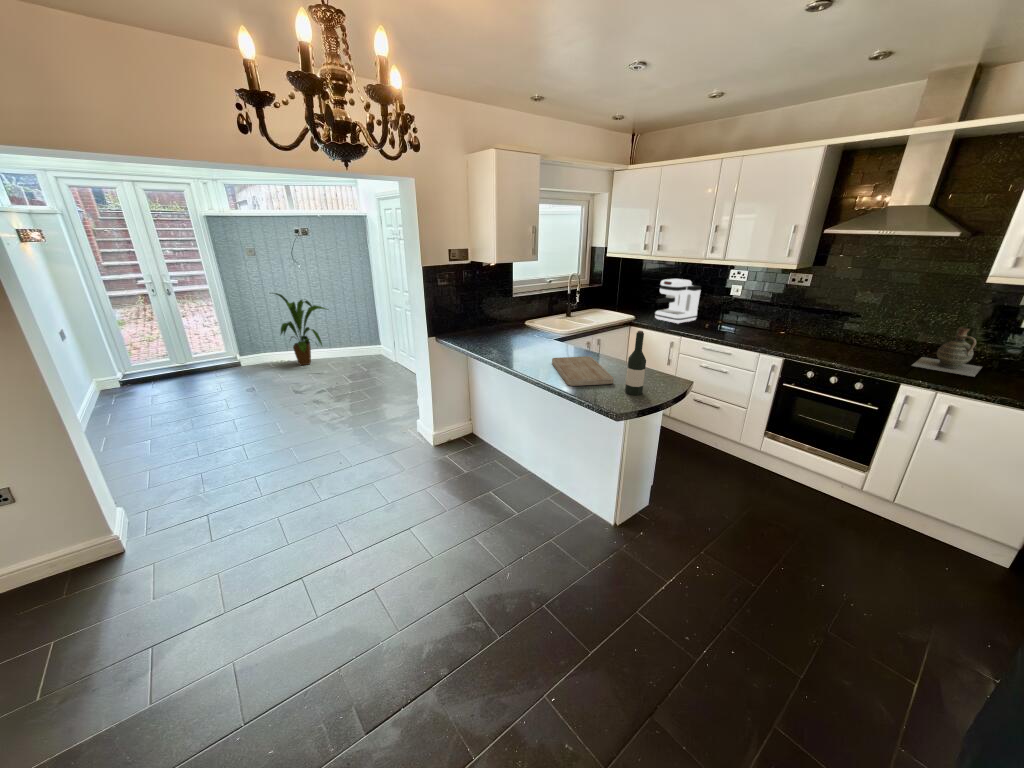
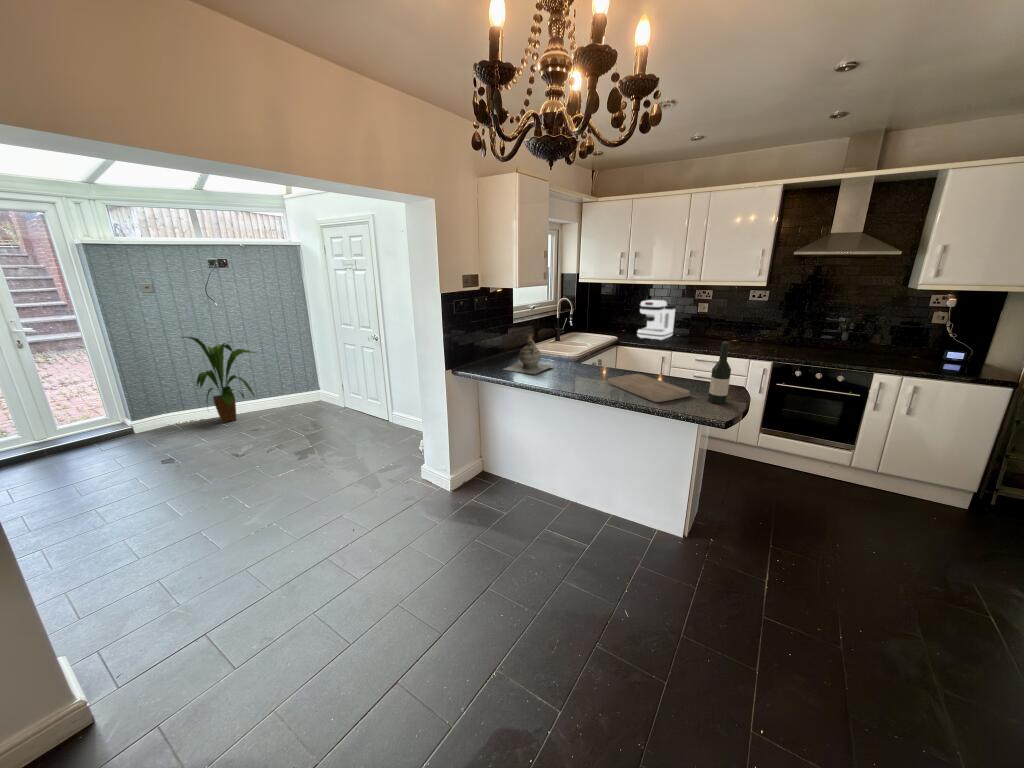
ceramic jug: present [912,327,982,377] -> present [504,334,552,374]

